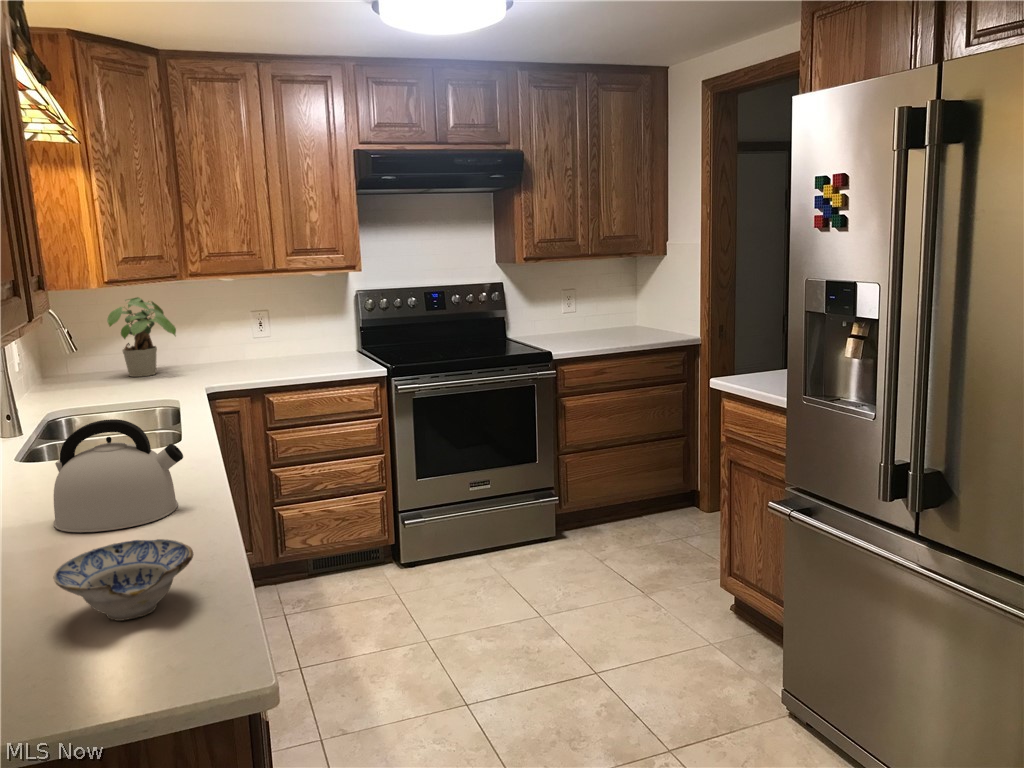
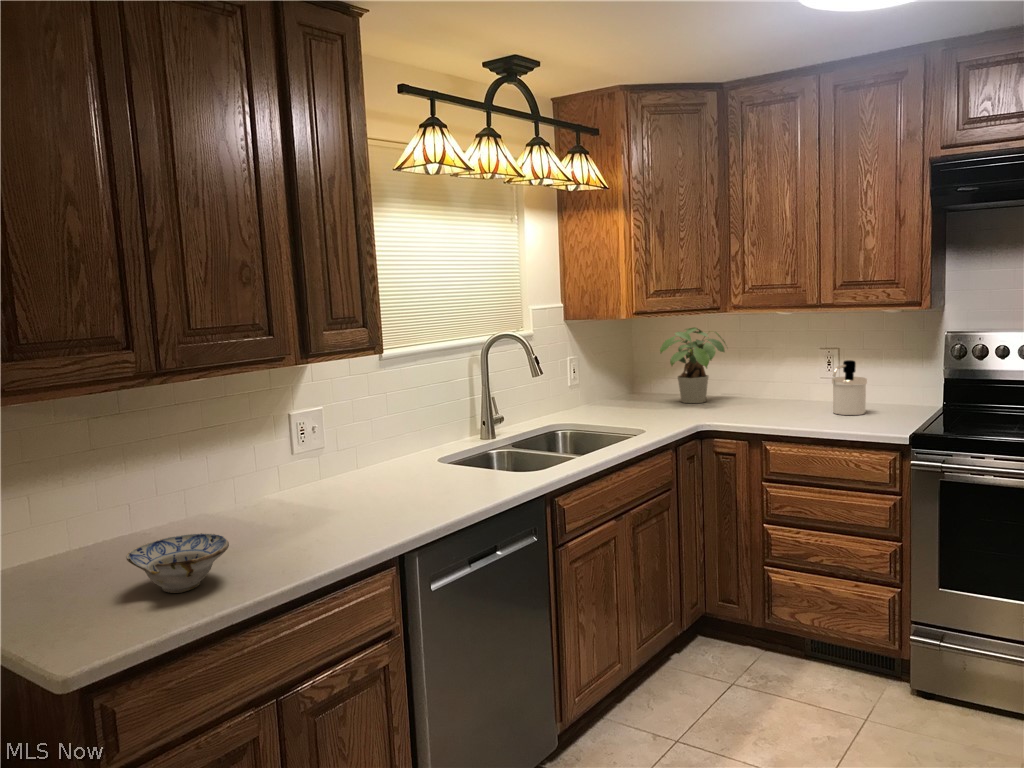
soap dispenser: none [290,317,319,364] -> present [832,360,867,415]
kettle: present [54,419,183,532] -> none [315,439,406,530]

